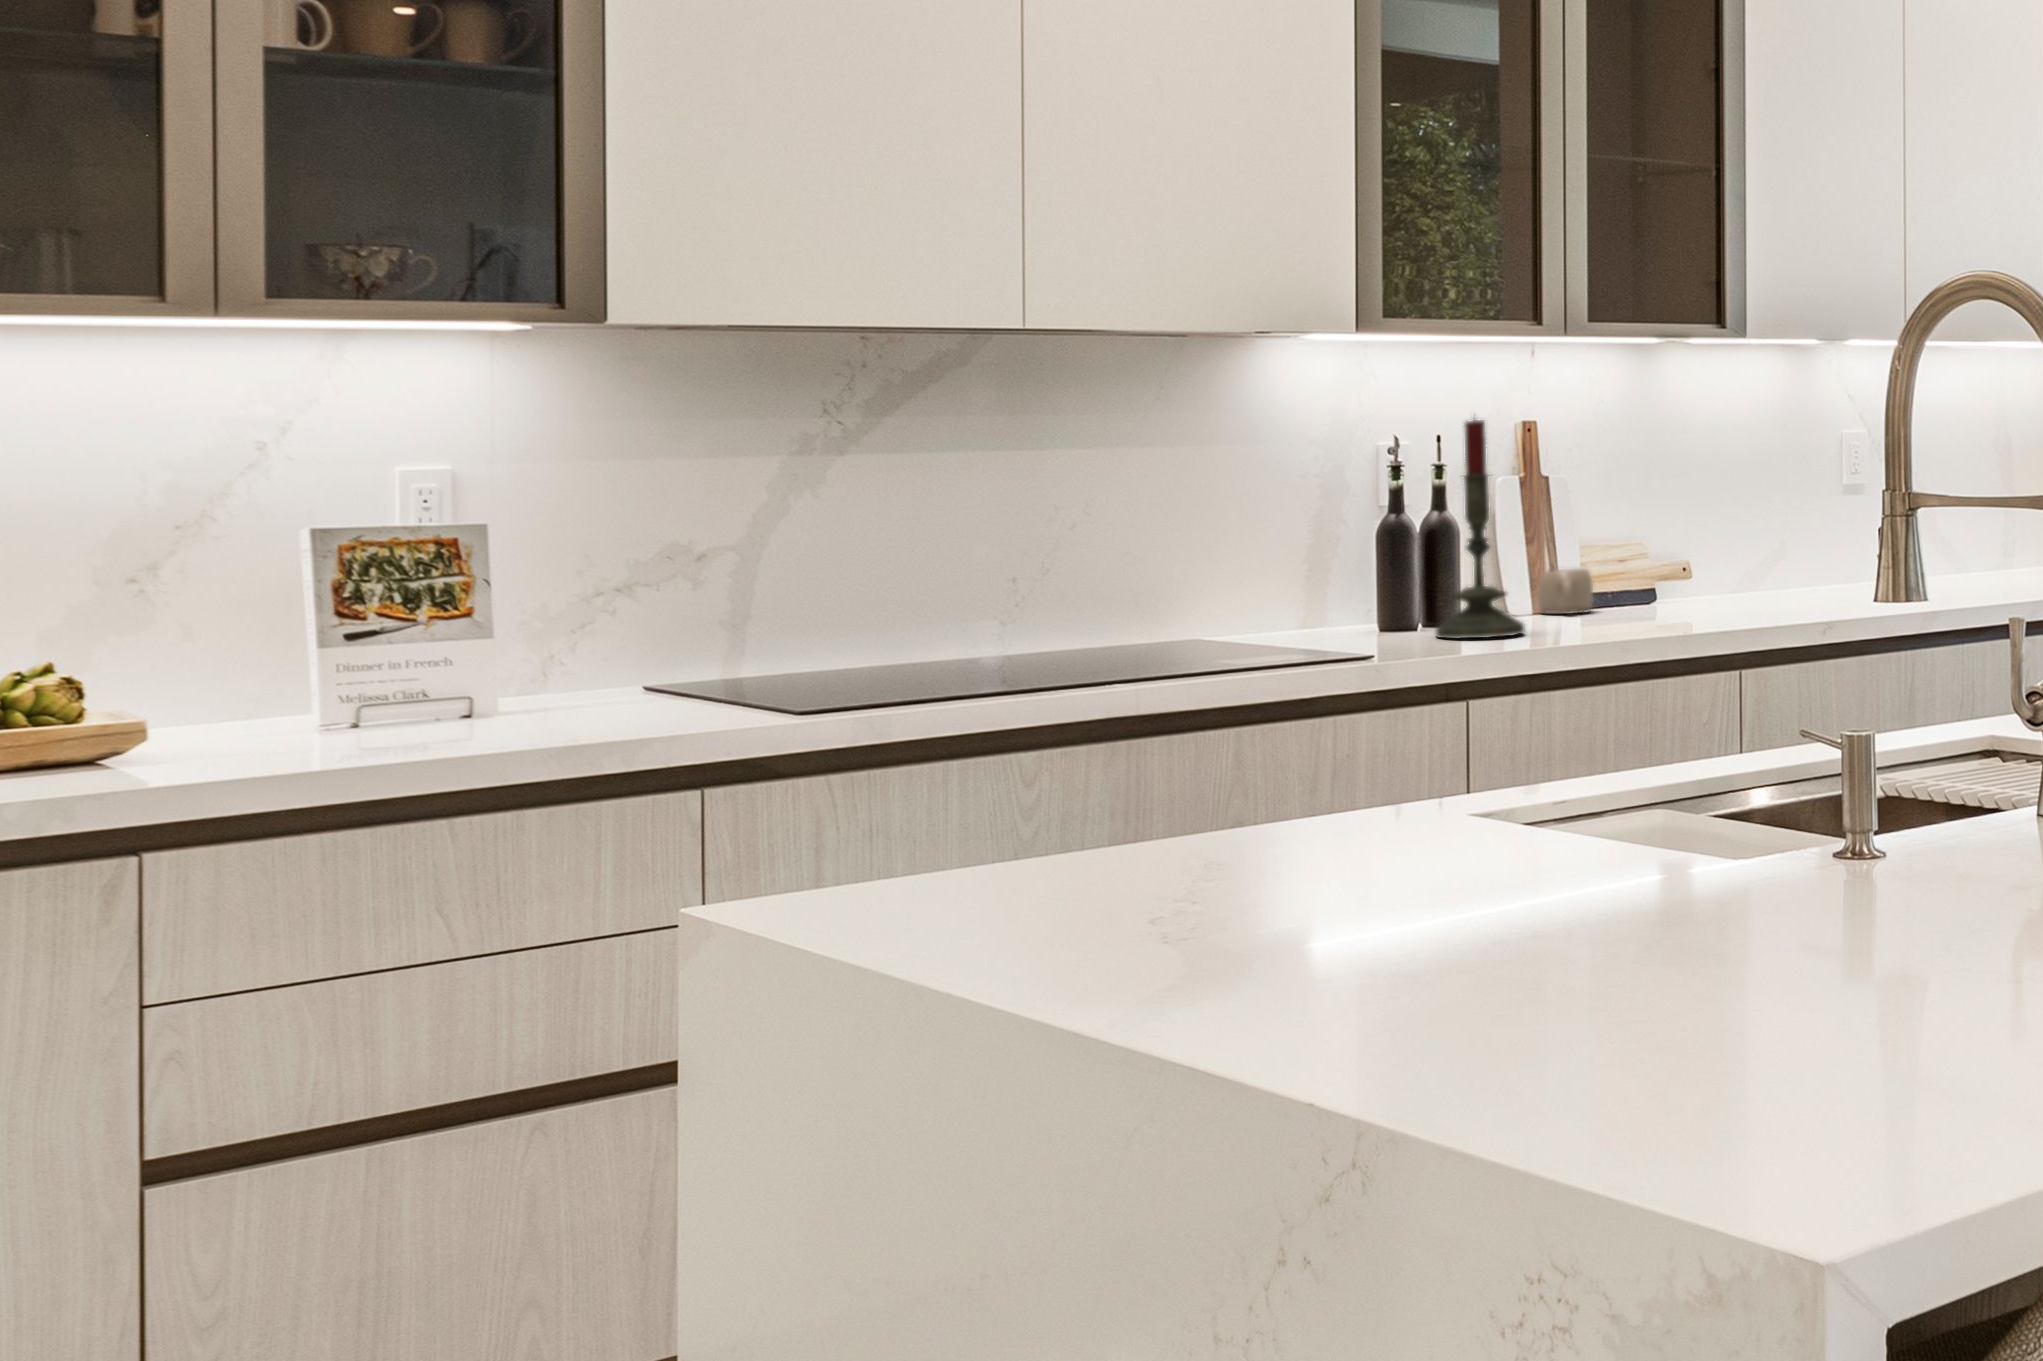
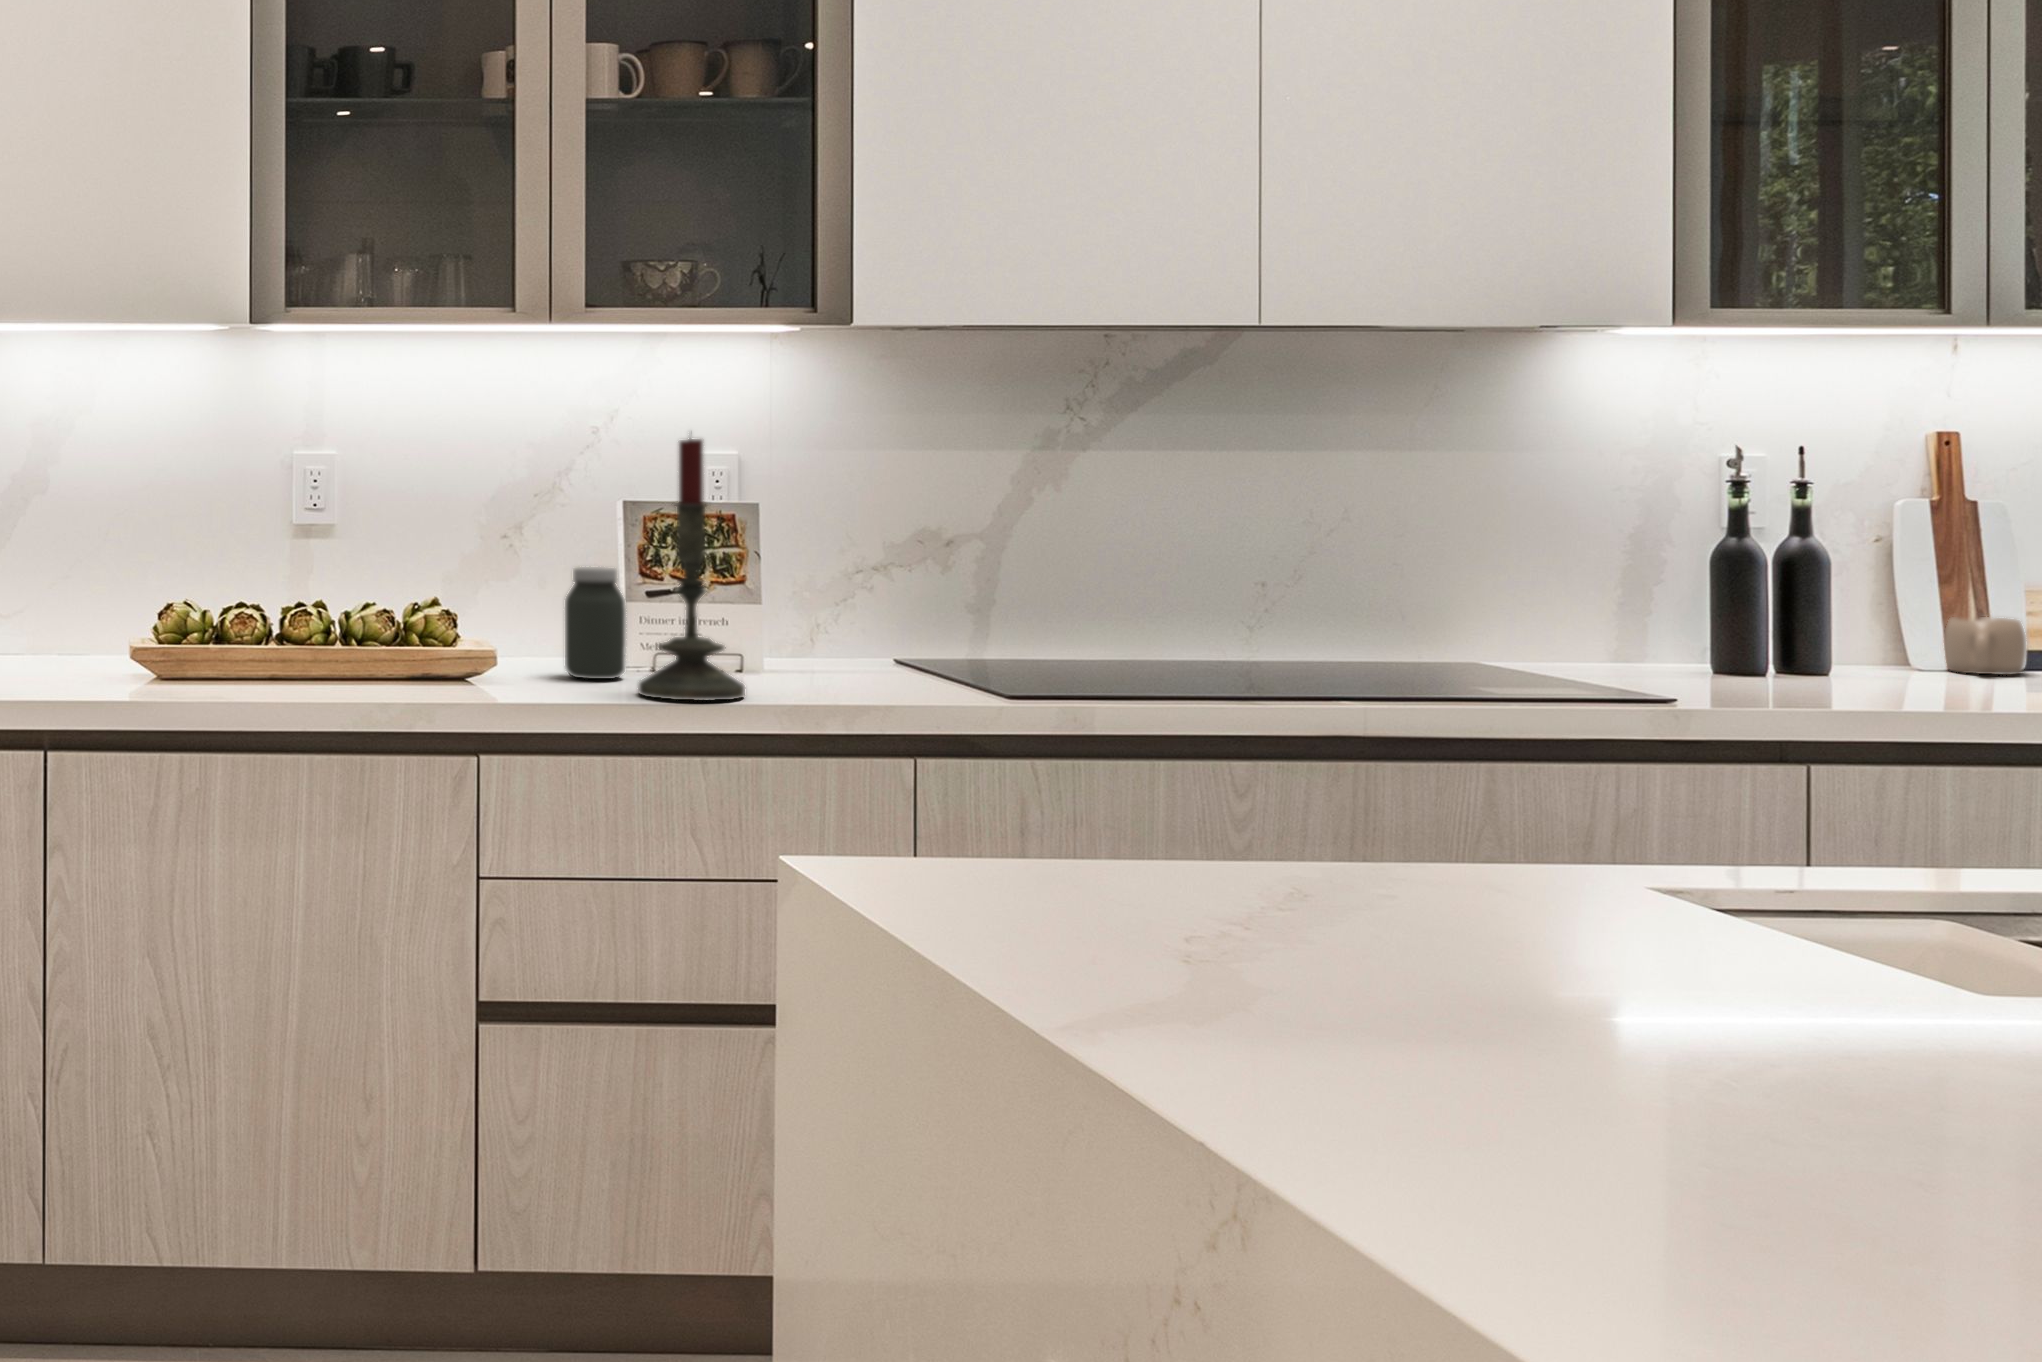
candle: present [1436,419,1524,638] -> present [638,438,745,700]
jar: none [240,609,326,743] -> present [565,567,626,679]

